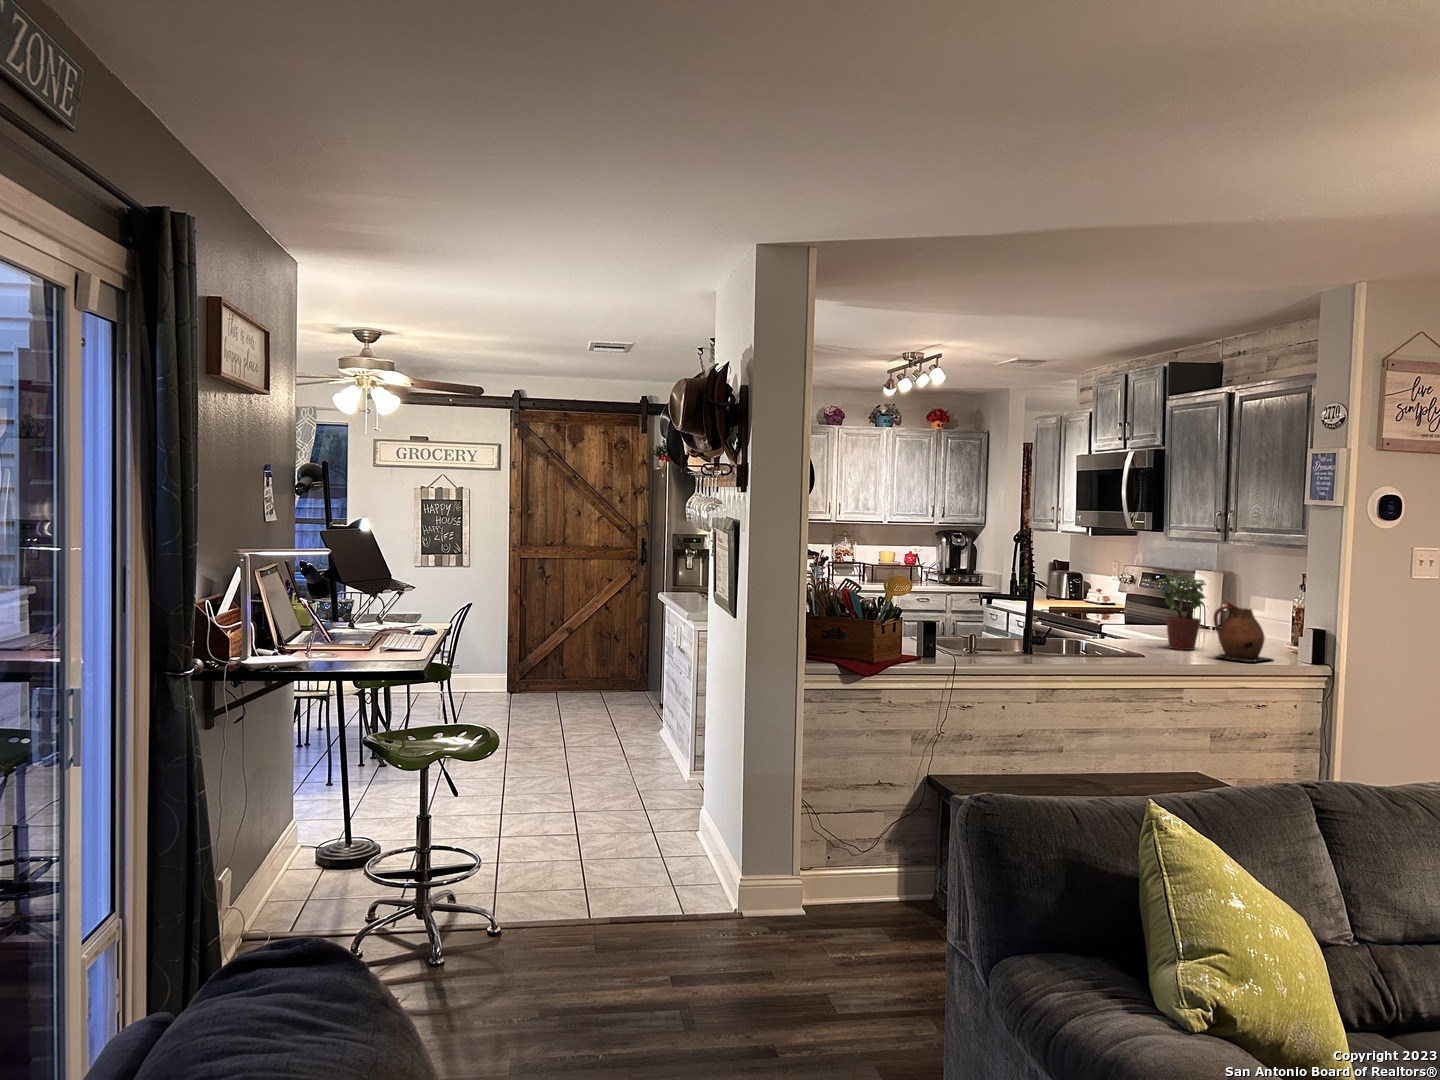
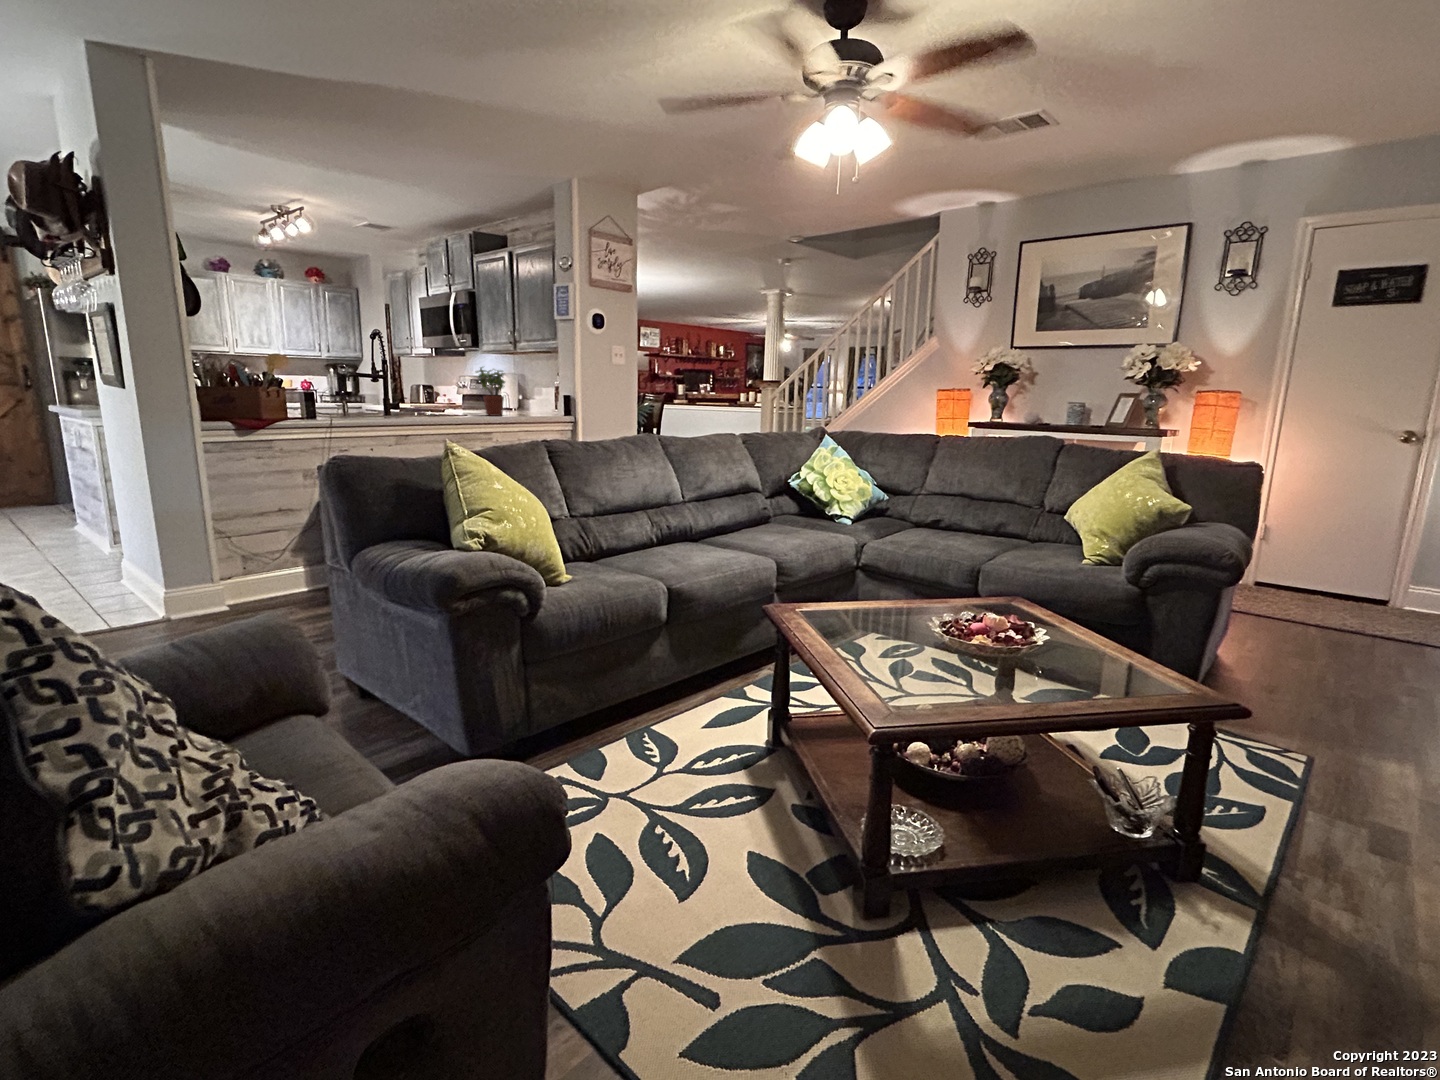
ceramic pitcher: present [1213,600,1271,662] -> none [510,381,545,417]

